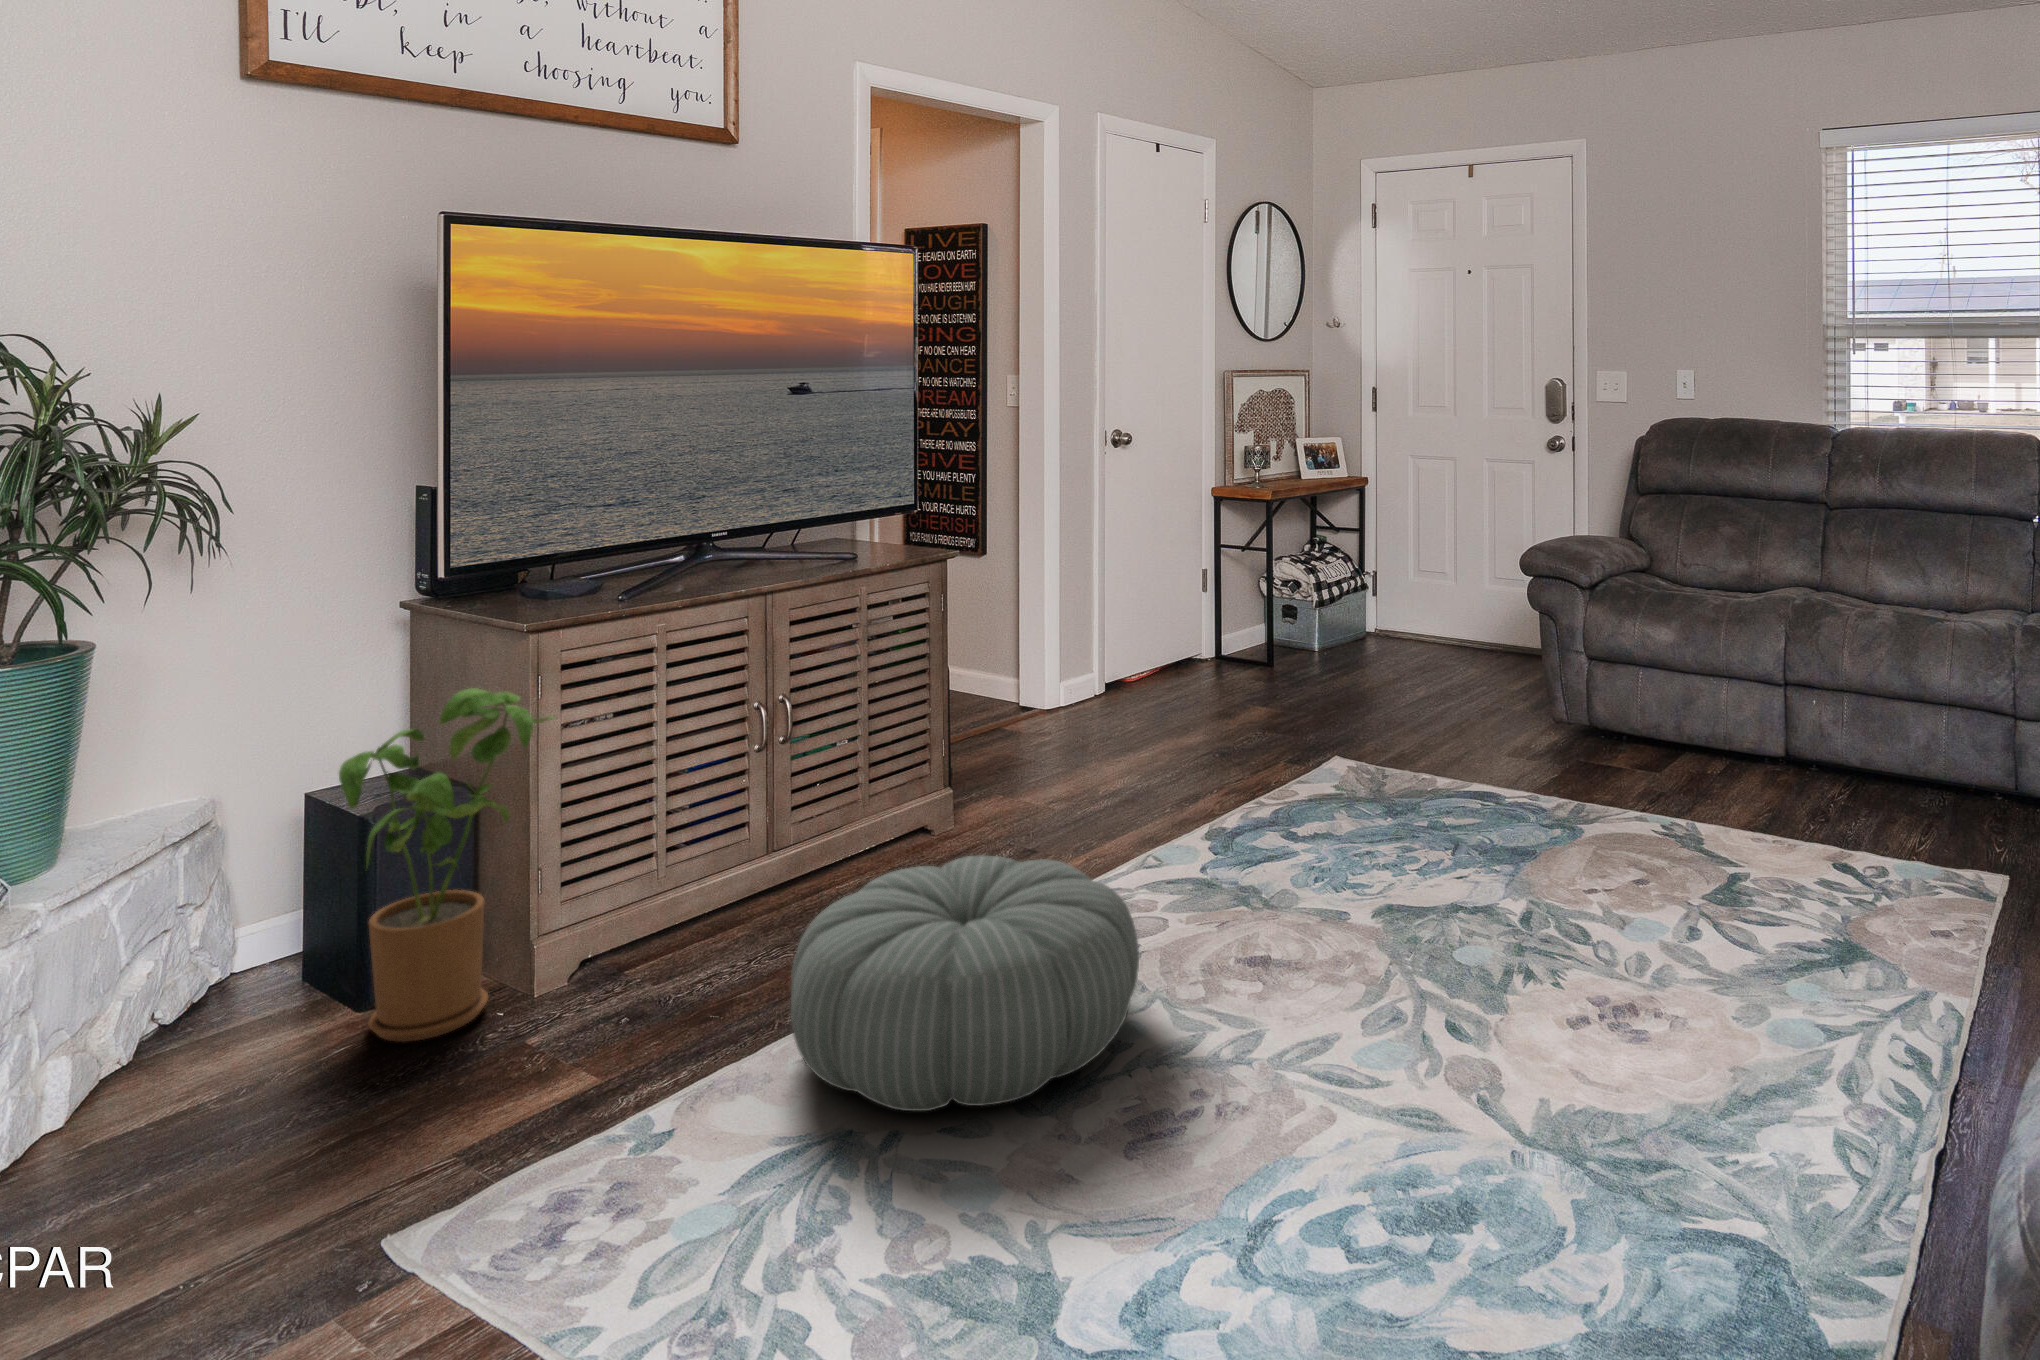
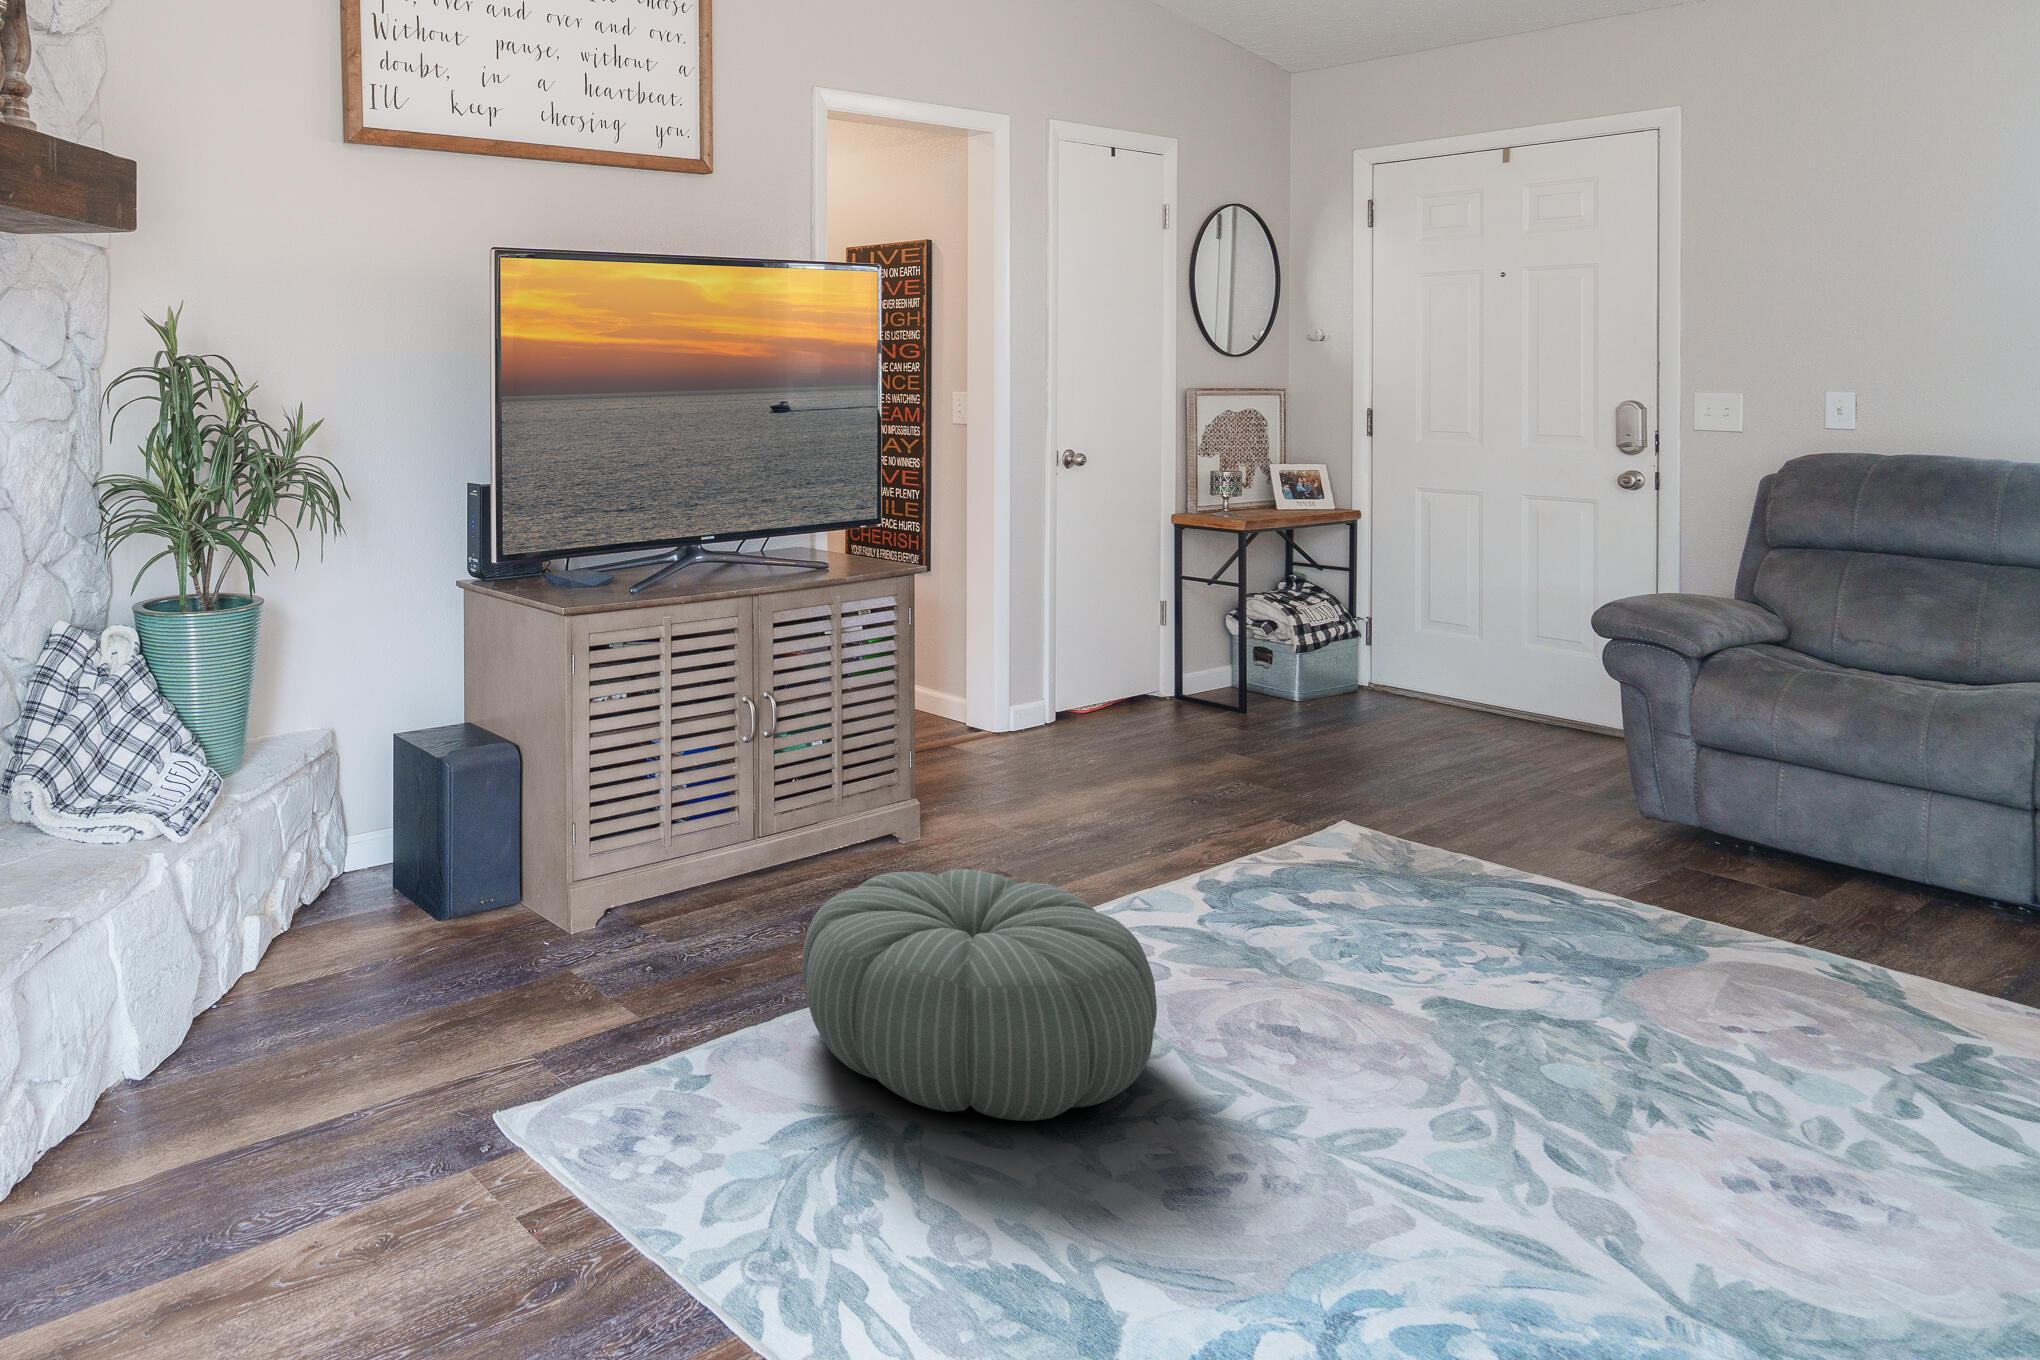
house plant: present [339,688,554,1042] -> none [425,658,588,956]

